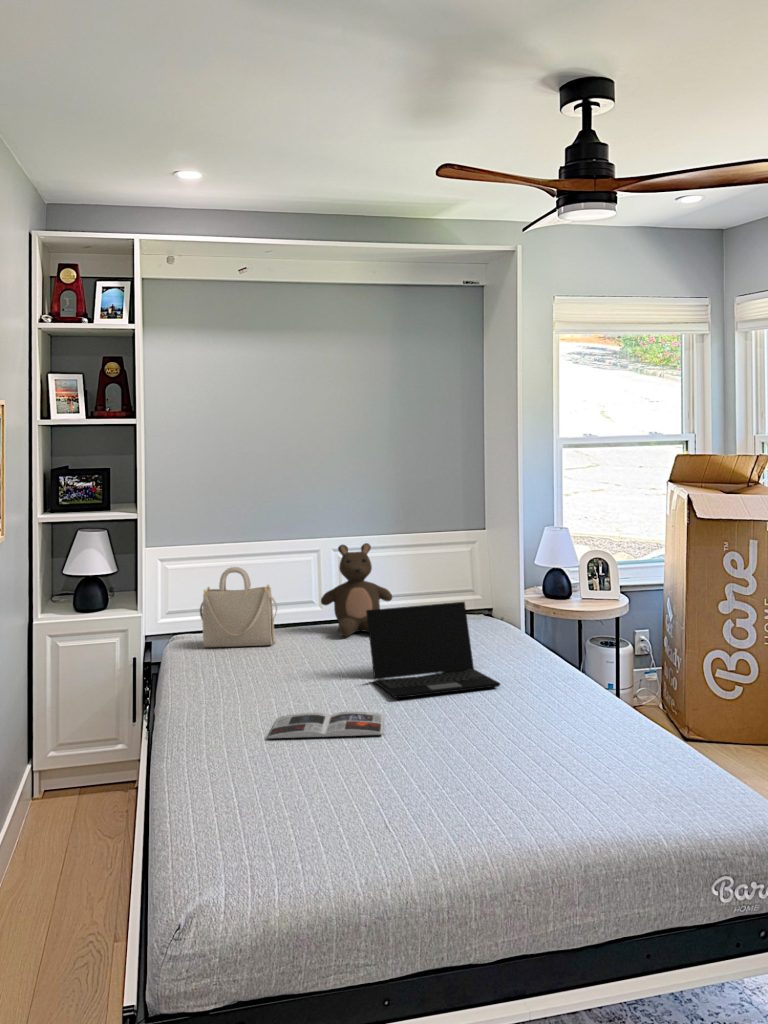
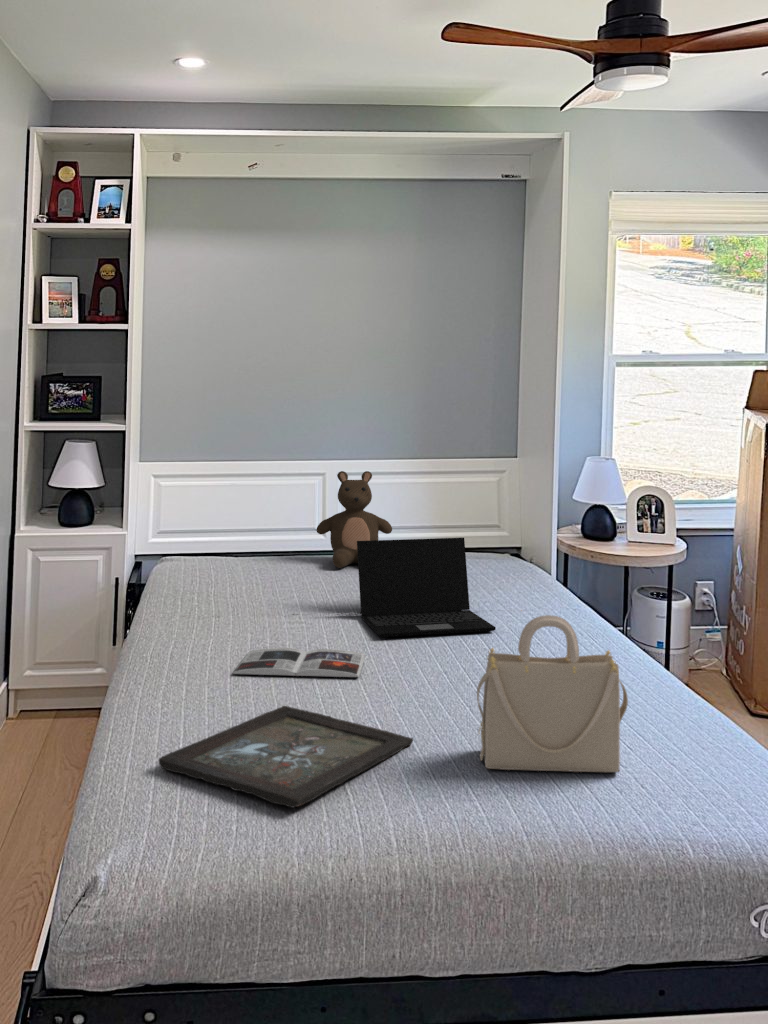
handbag: present [200,567,277,647] -> present [477,615,628,772]
tray: none [221,763,441,845] -> present [159,706,413,808]

